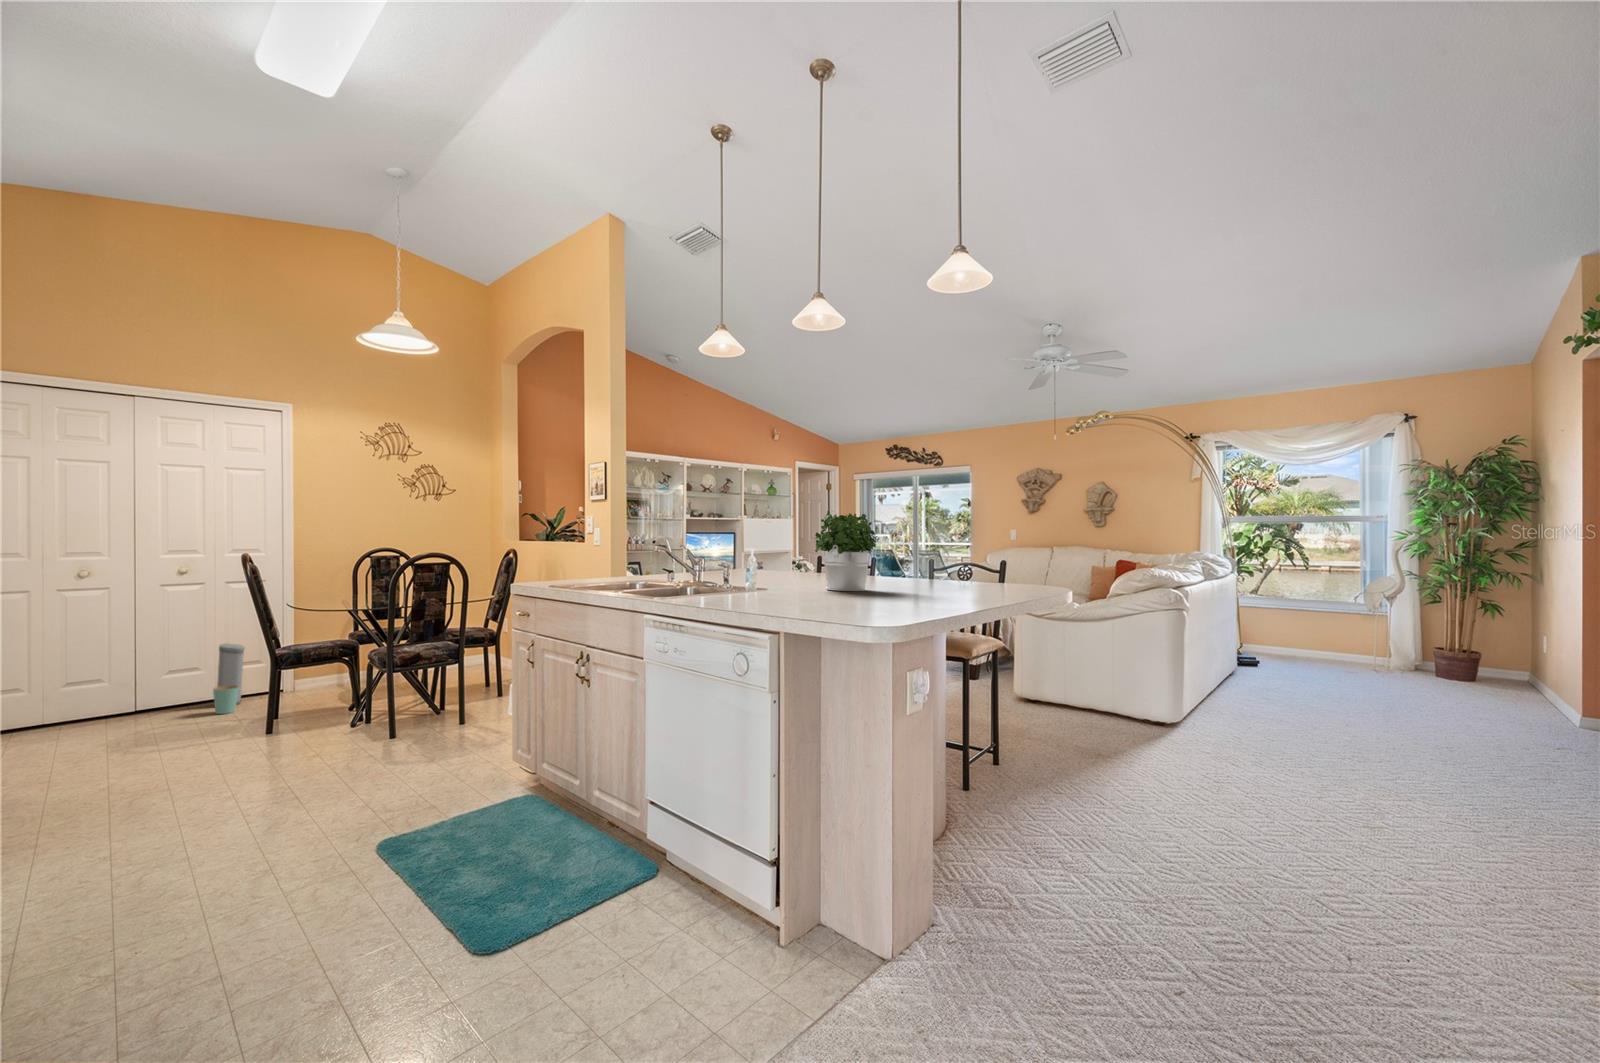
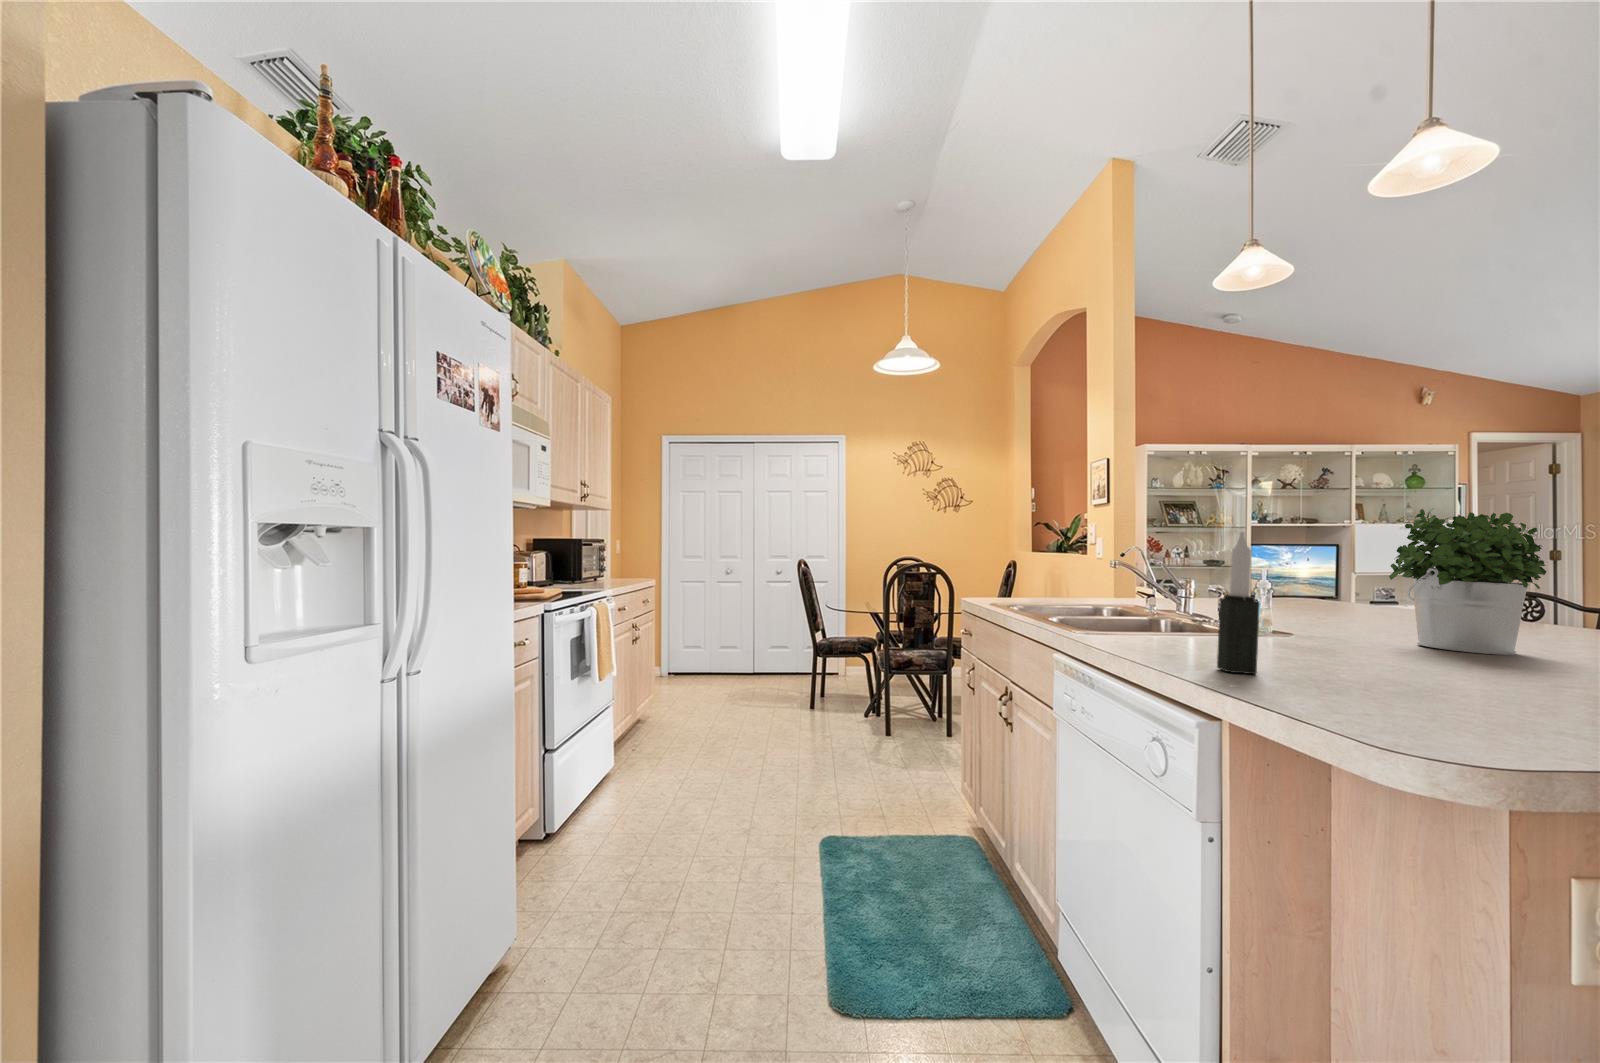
candle: none [775,524,797,611] -> present [1217,532,1260,674]
trash can: present [213,643,244,714] -> none [790,629,812,686]

